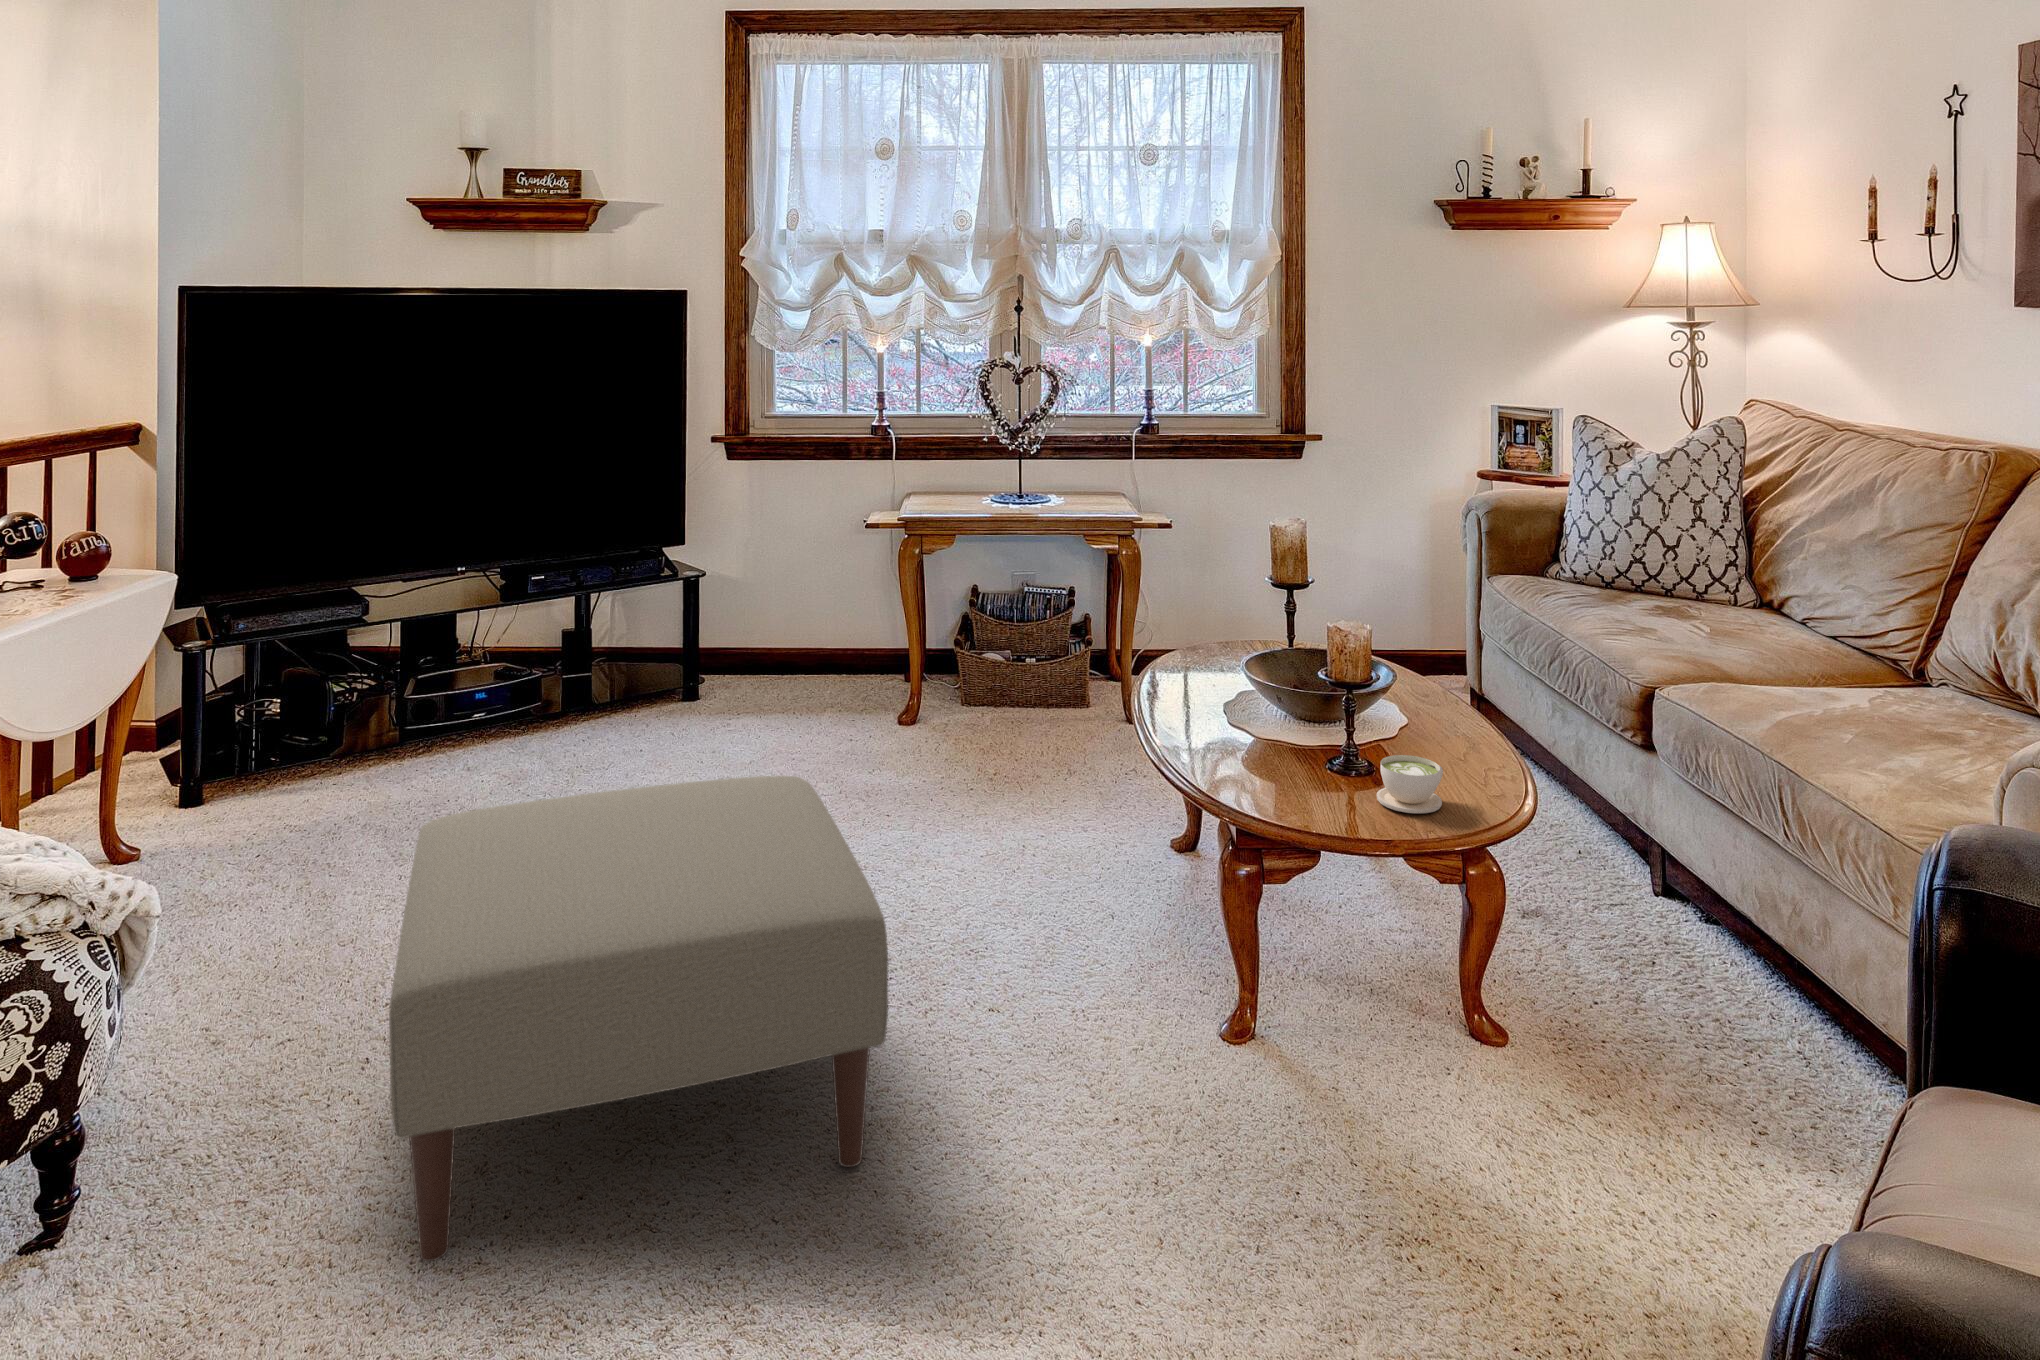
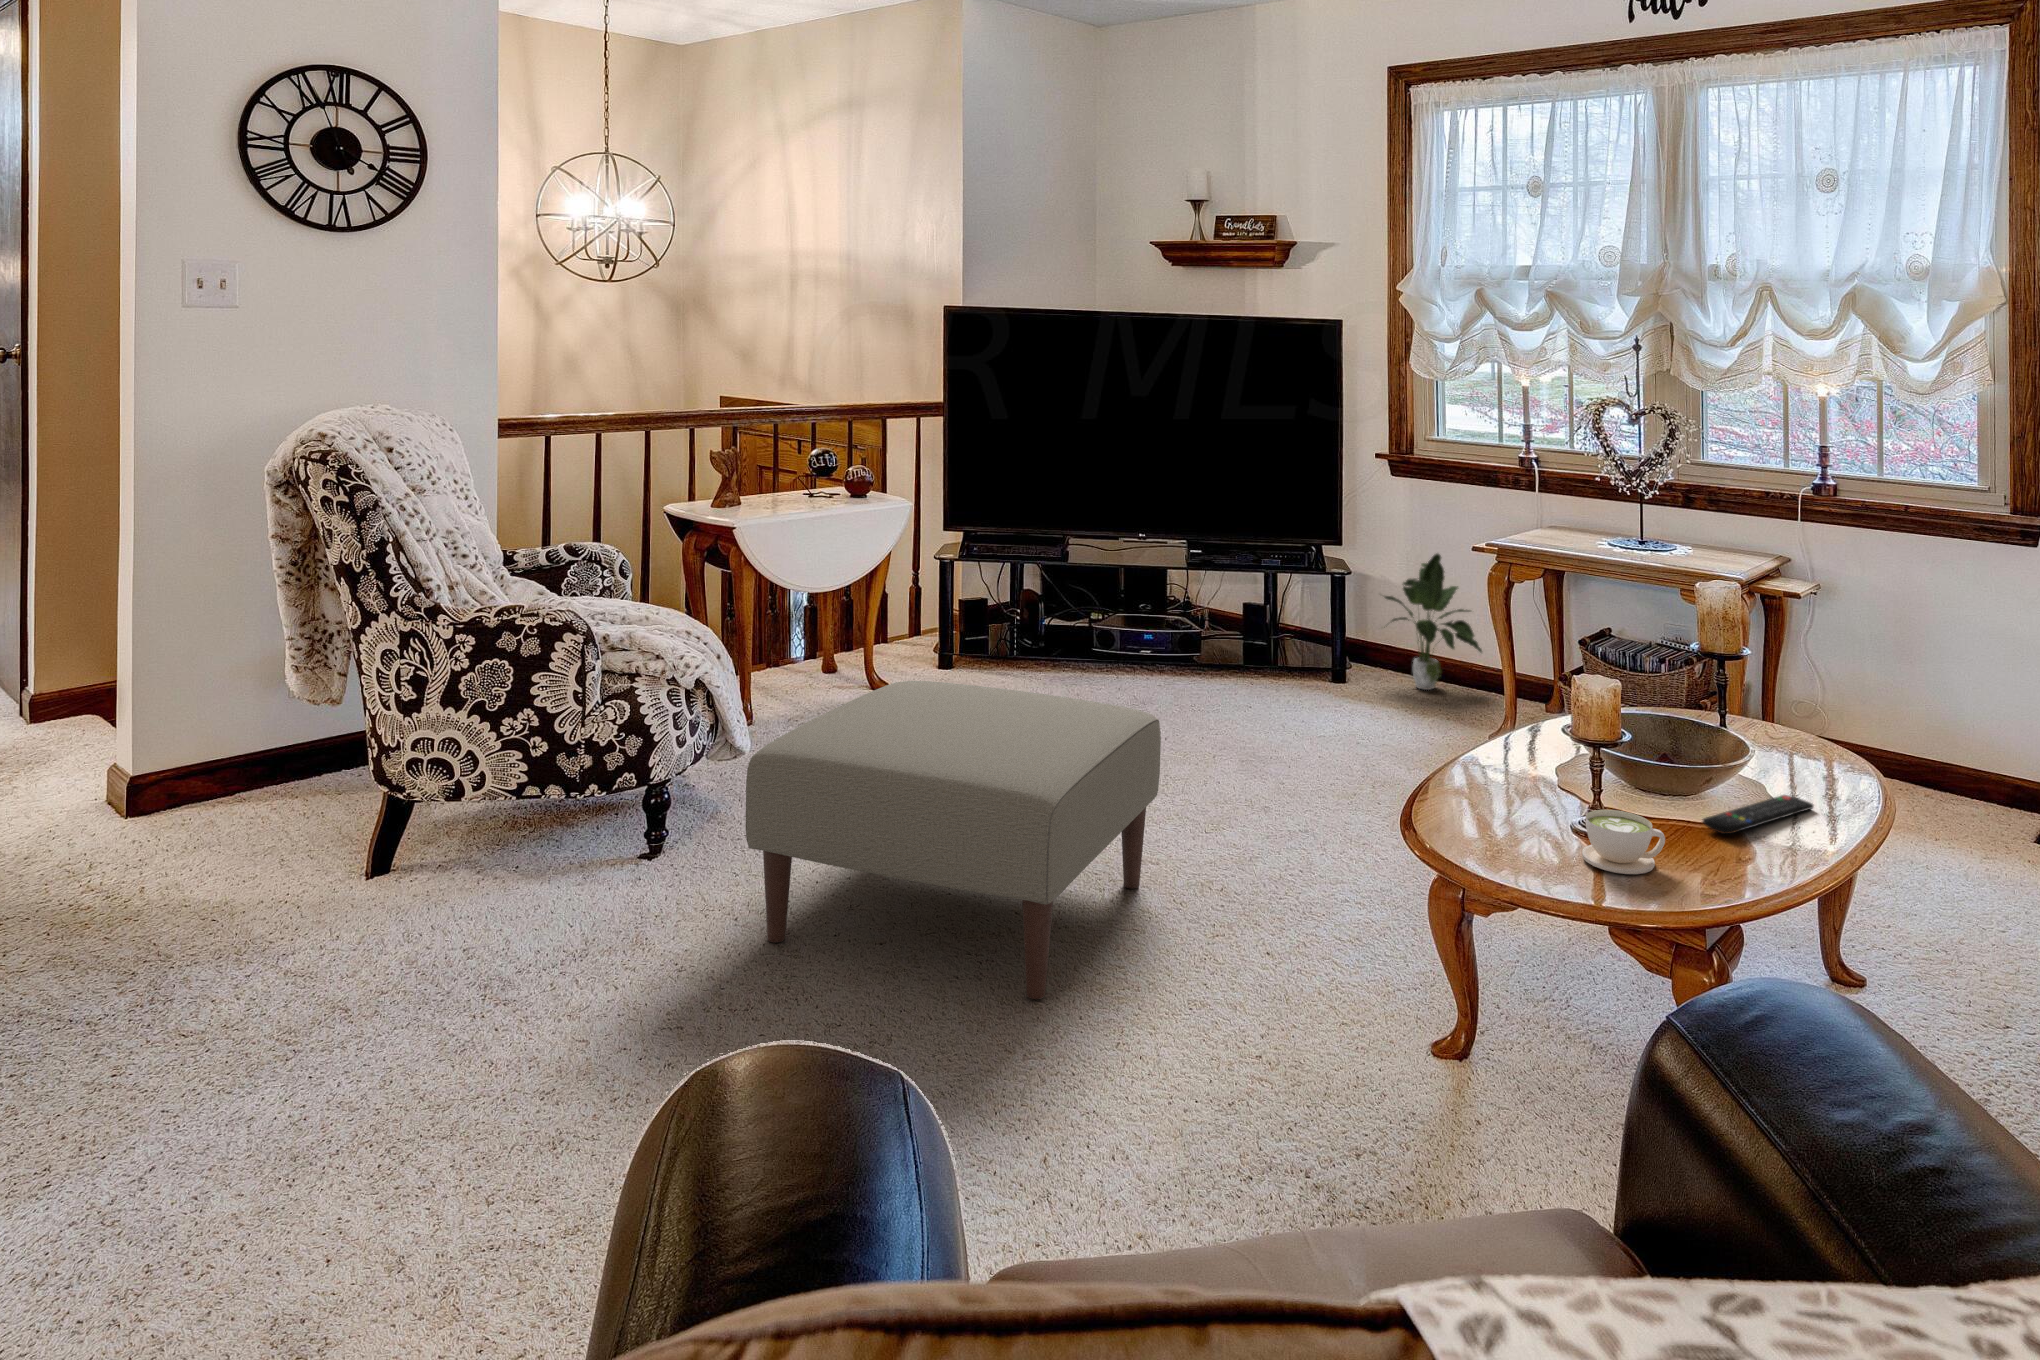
potted plant: none [747,530,853,675] -> present [1384,554,1482,690]
remote control: none [1408,706,1438,753] -> present [1703,795,1814,834]

